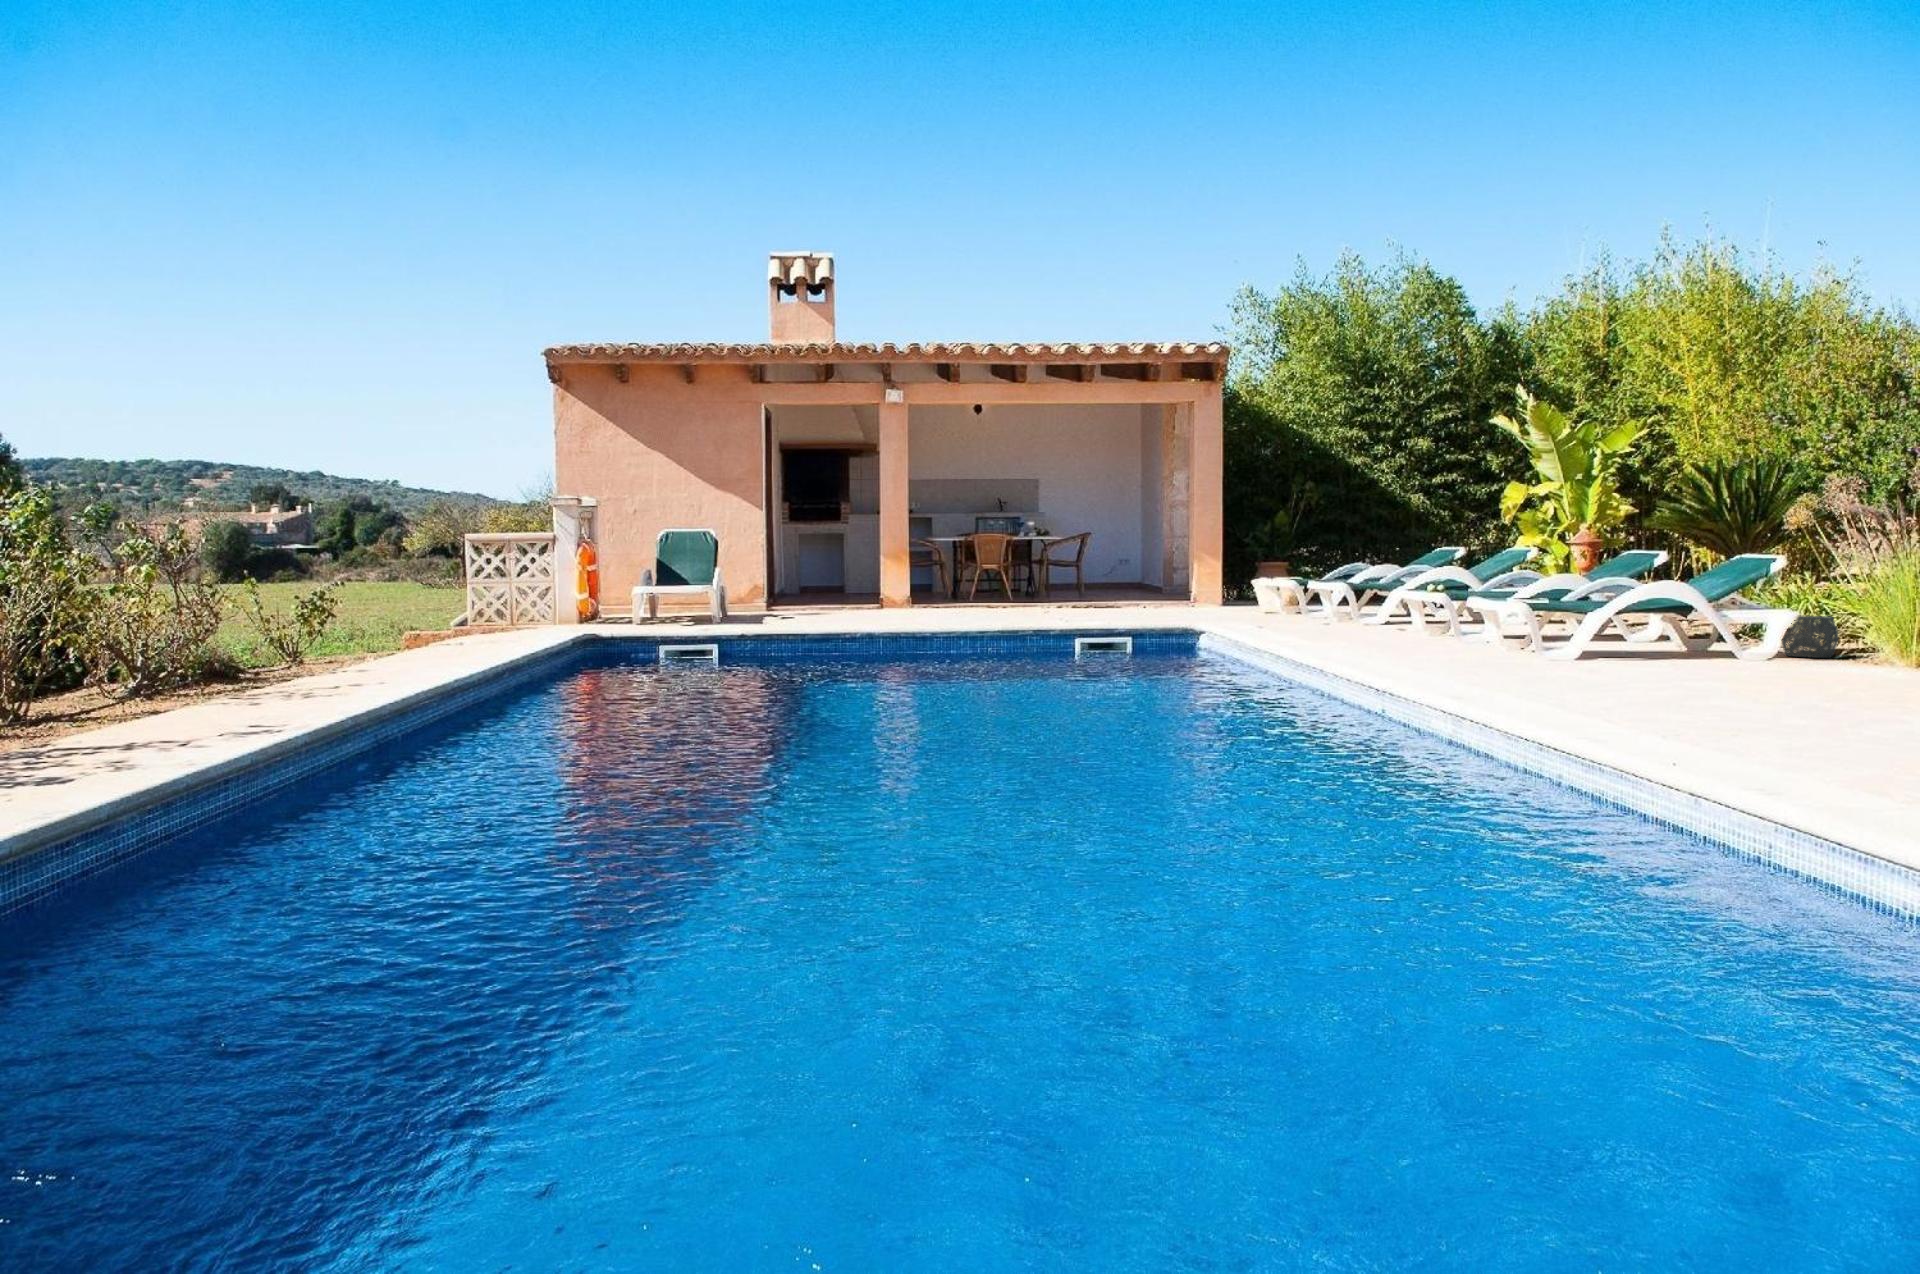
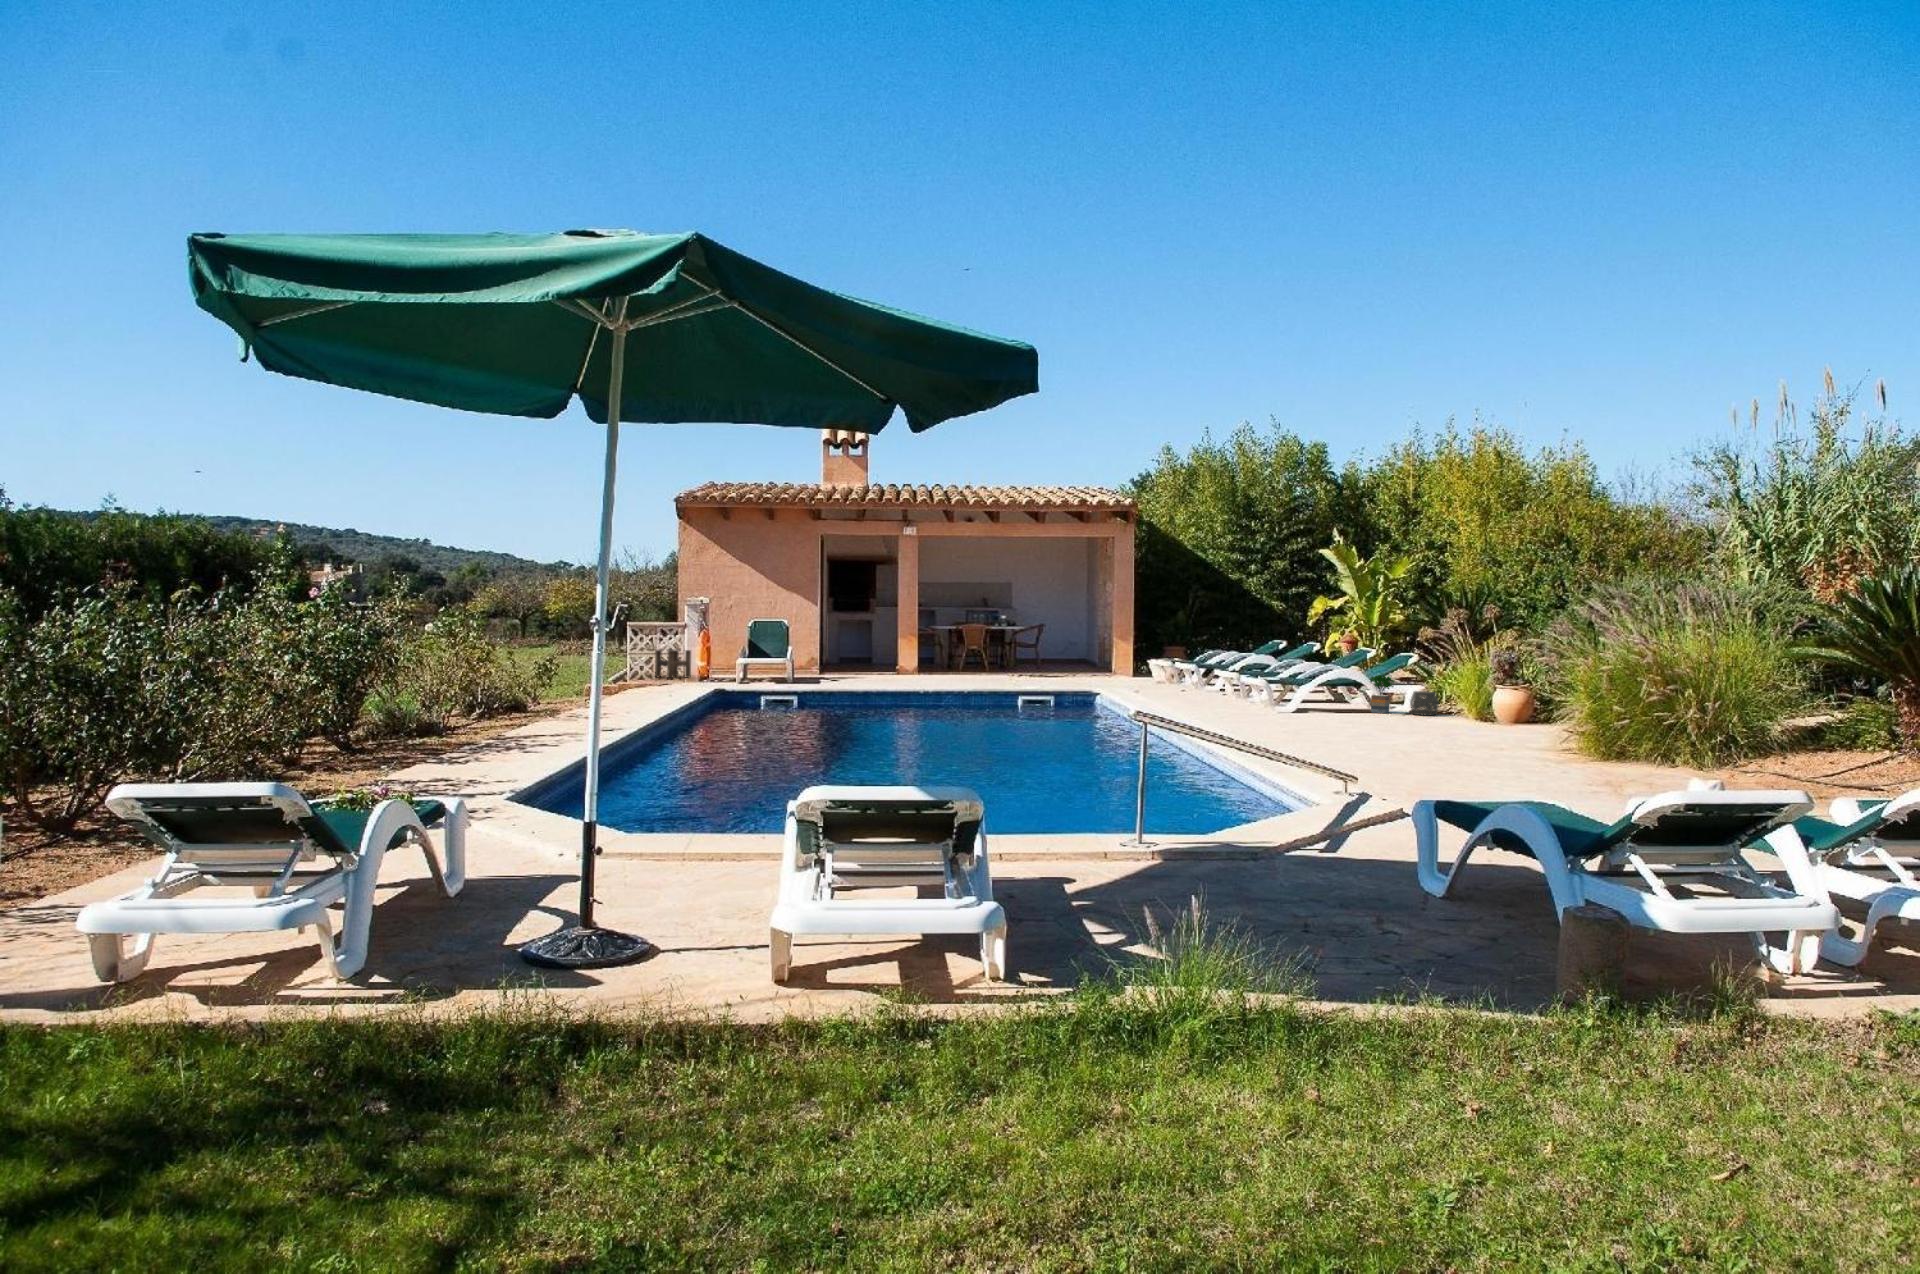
side table: none [502,575,573,618] -> present [655,649,691,678]
potted tree: none [1700,588,1753,655] -> present [1370,675,1394,713]

